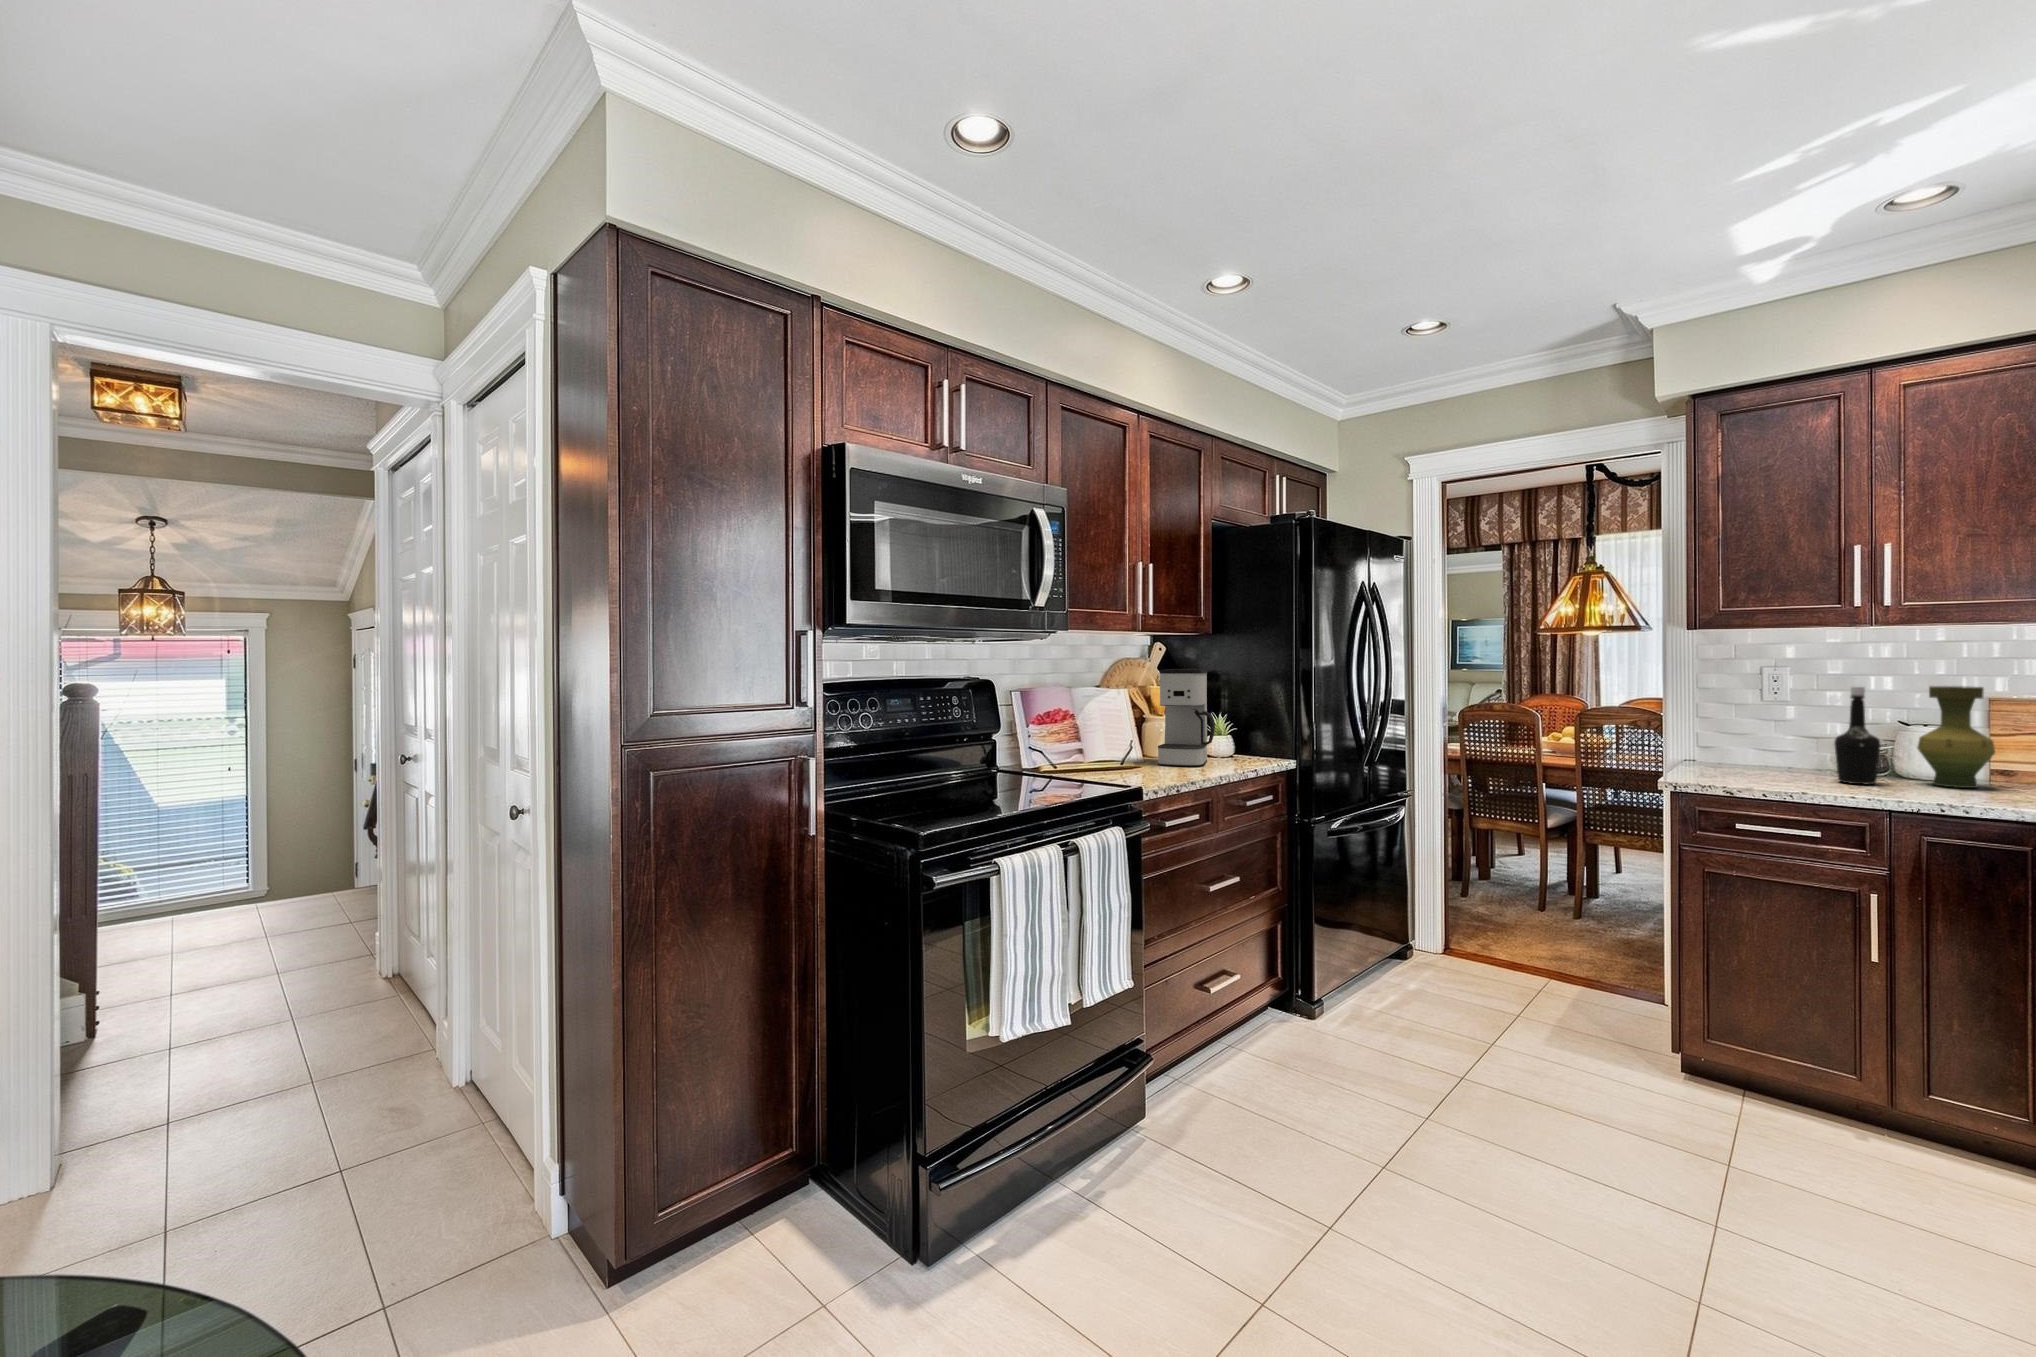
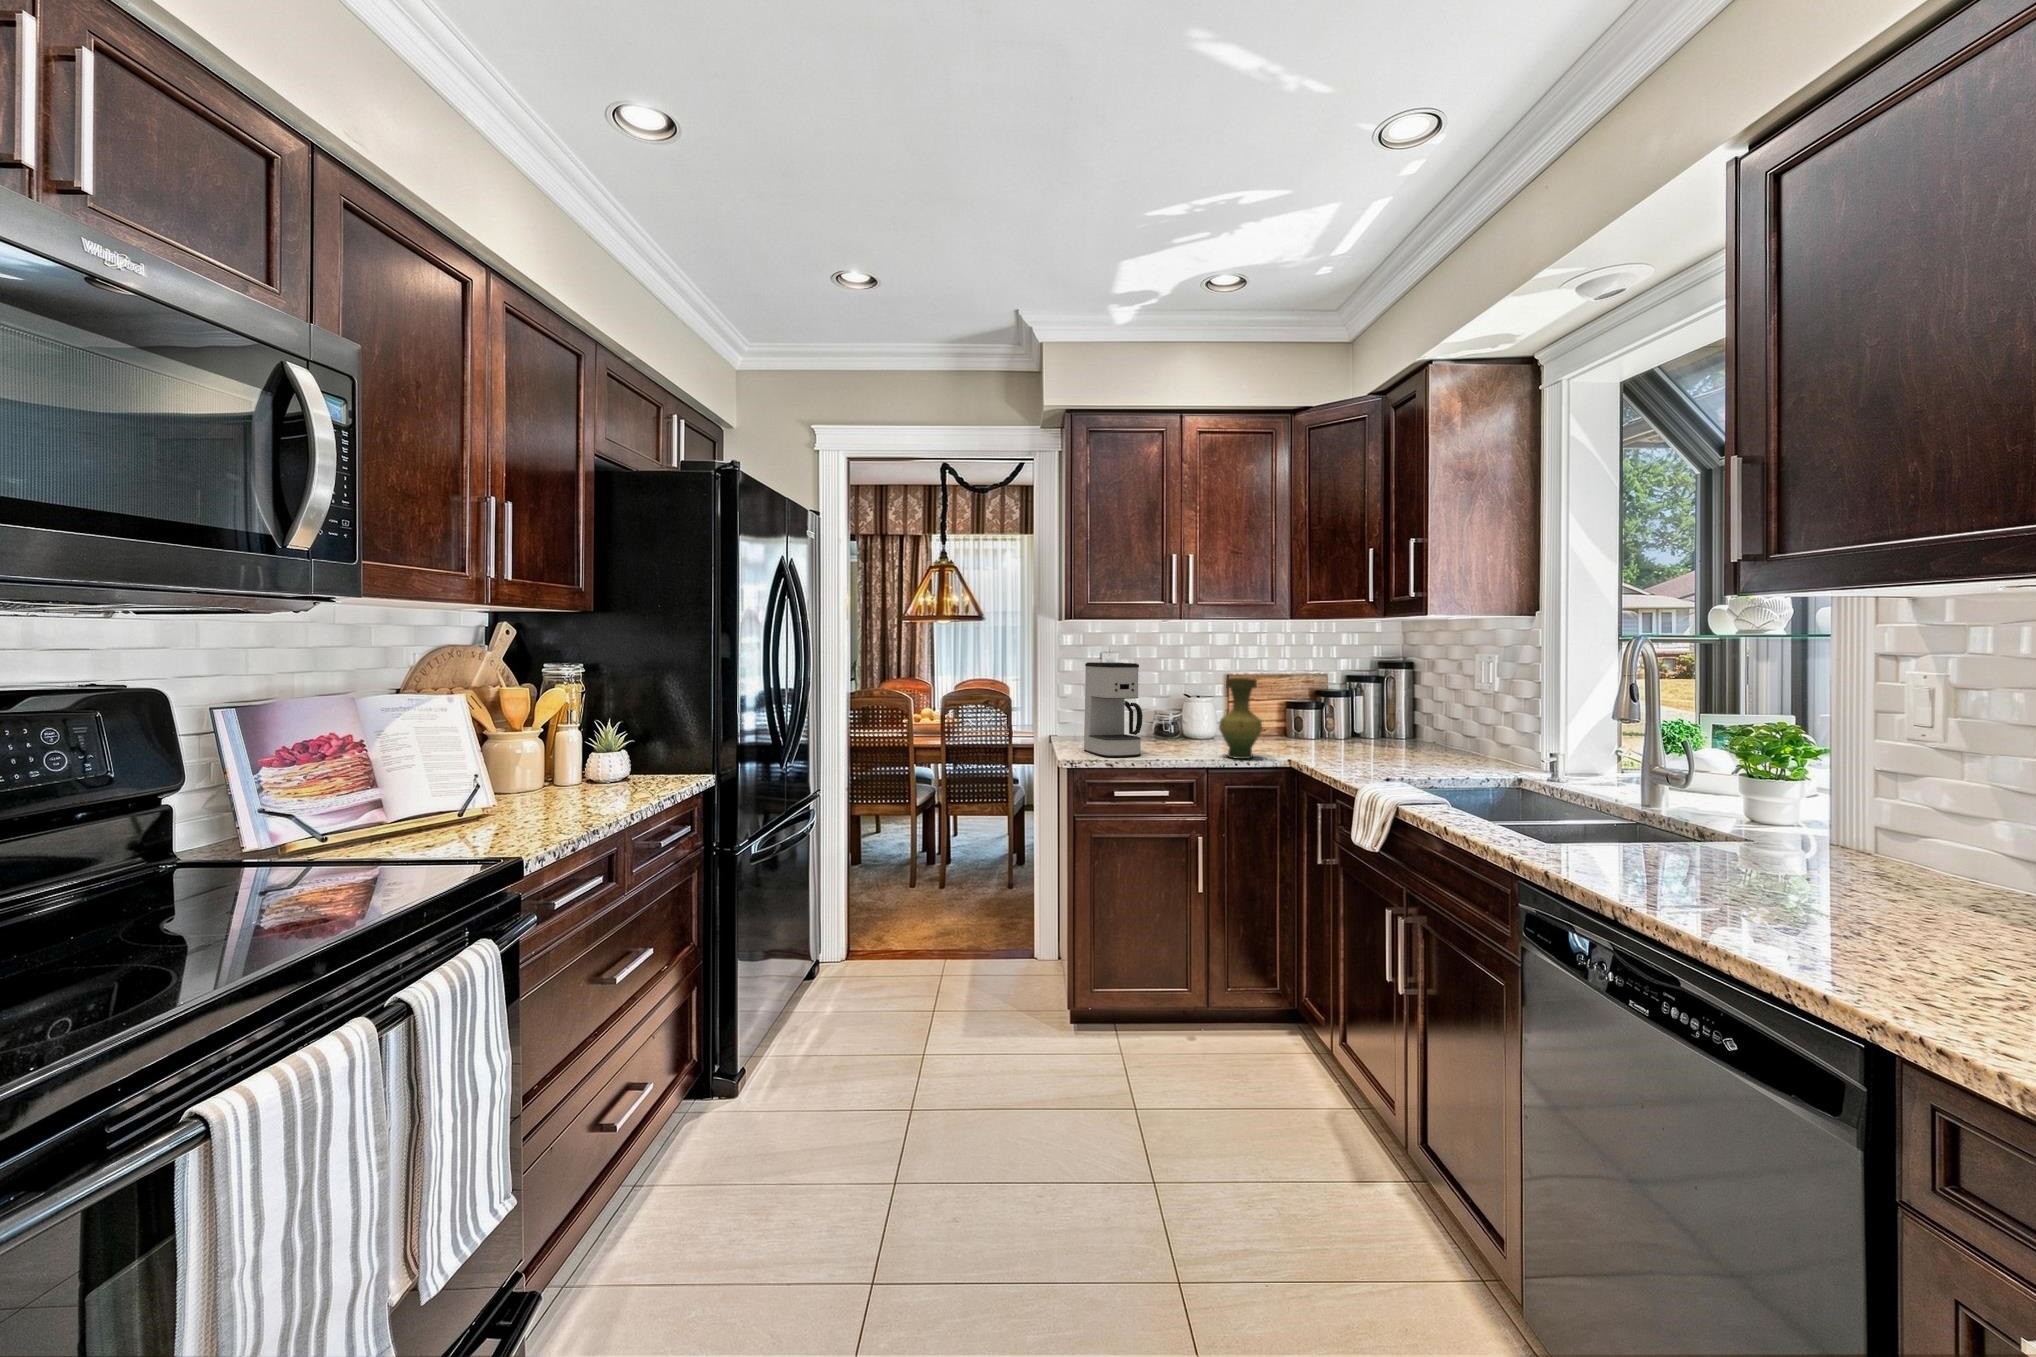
coffee maker: present [1158,669,1215,766] -> present [1084,662,1143,757]
bottle: present [1834,687,1881,784] -> none [1175,679,1203,761]

